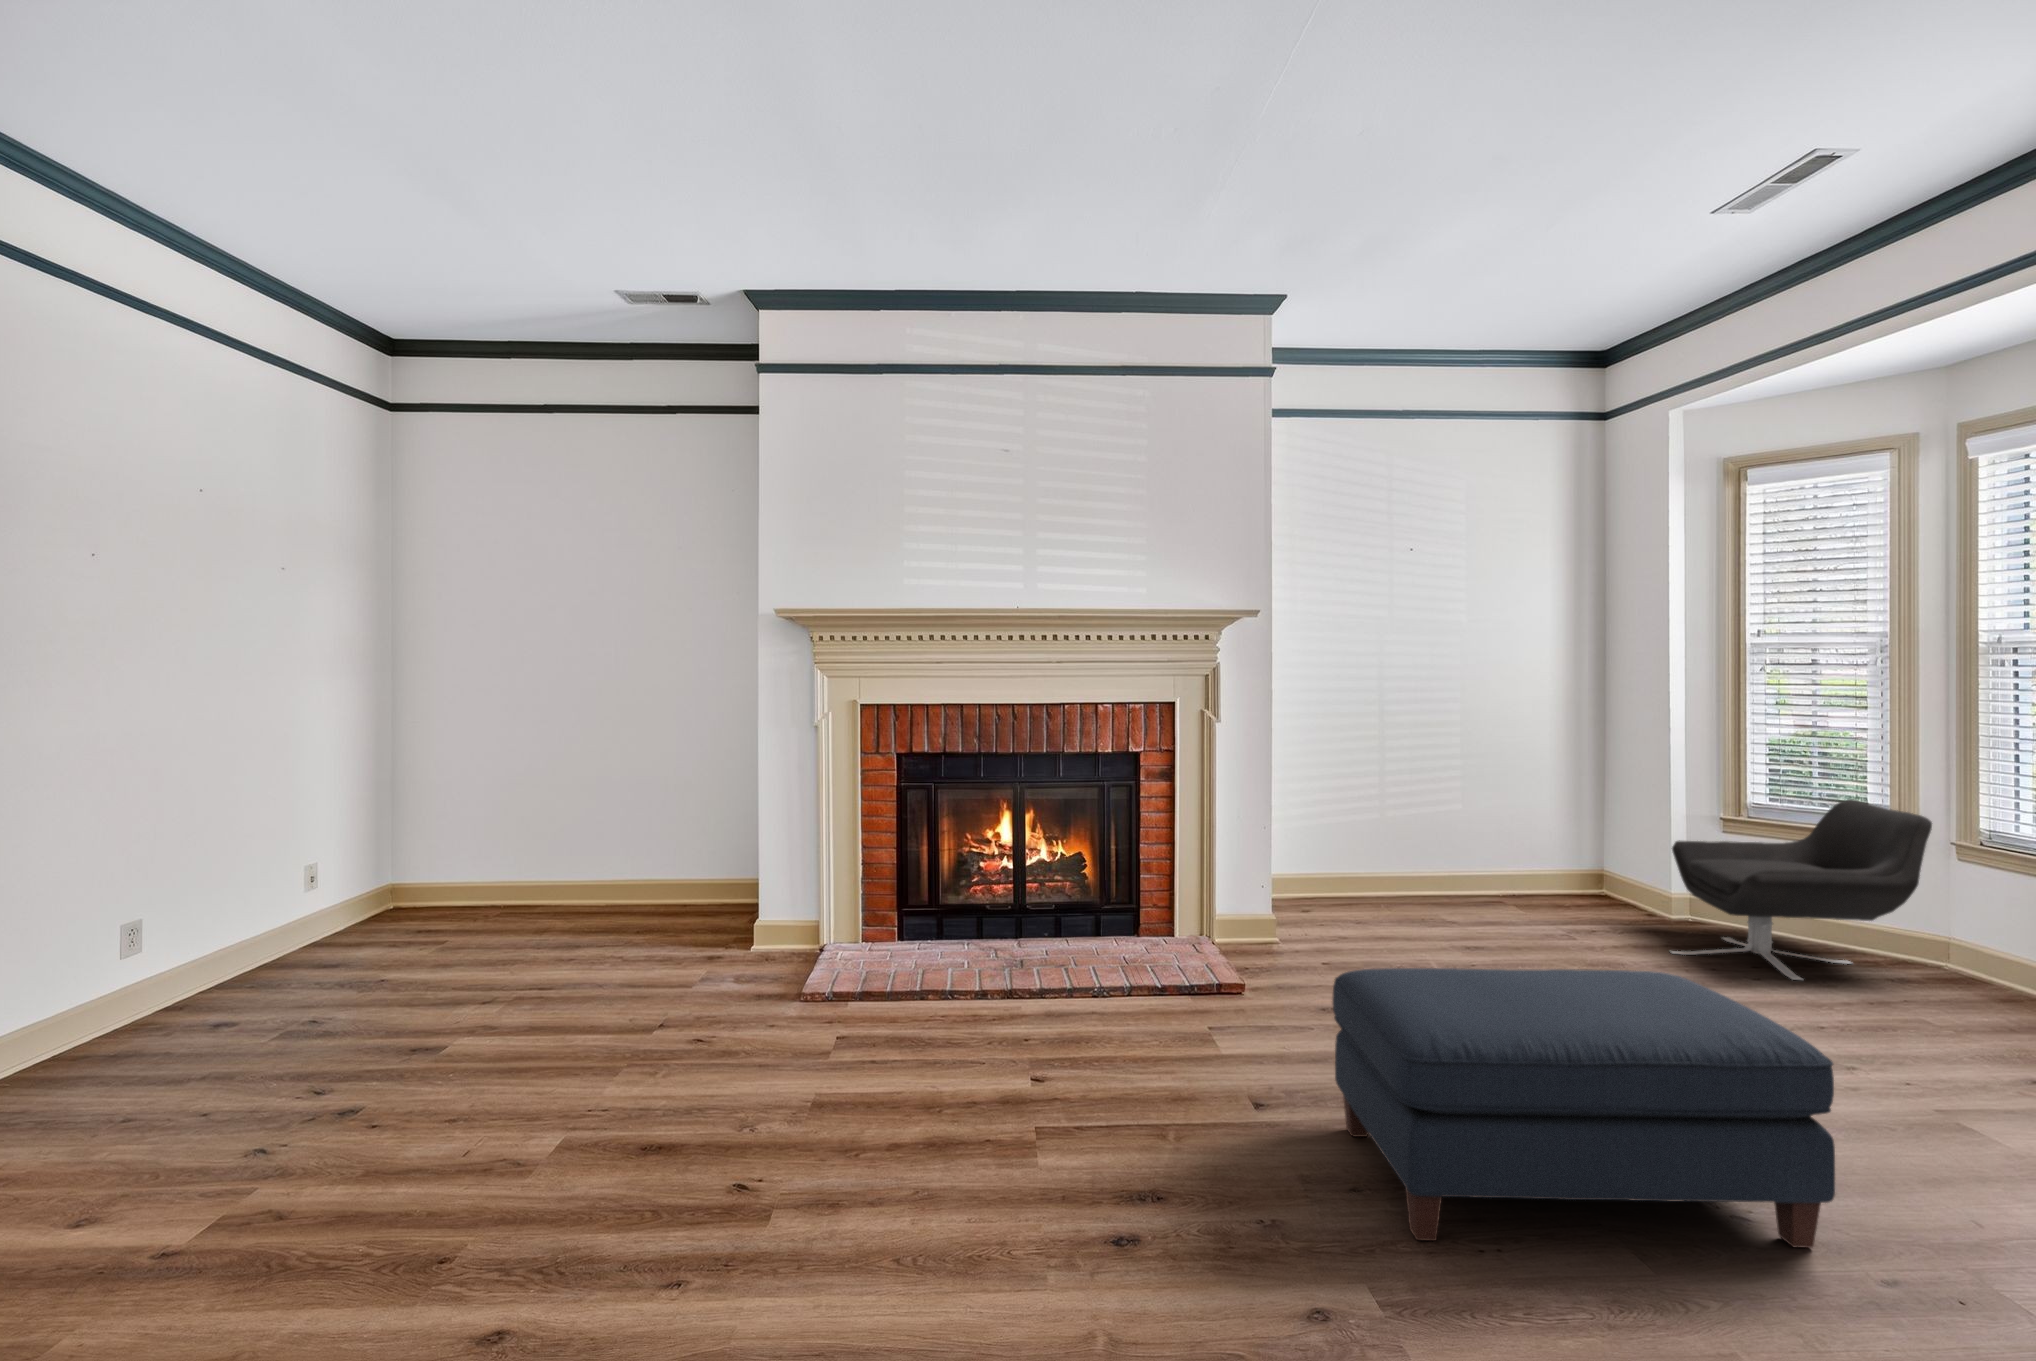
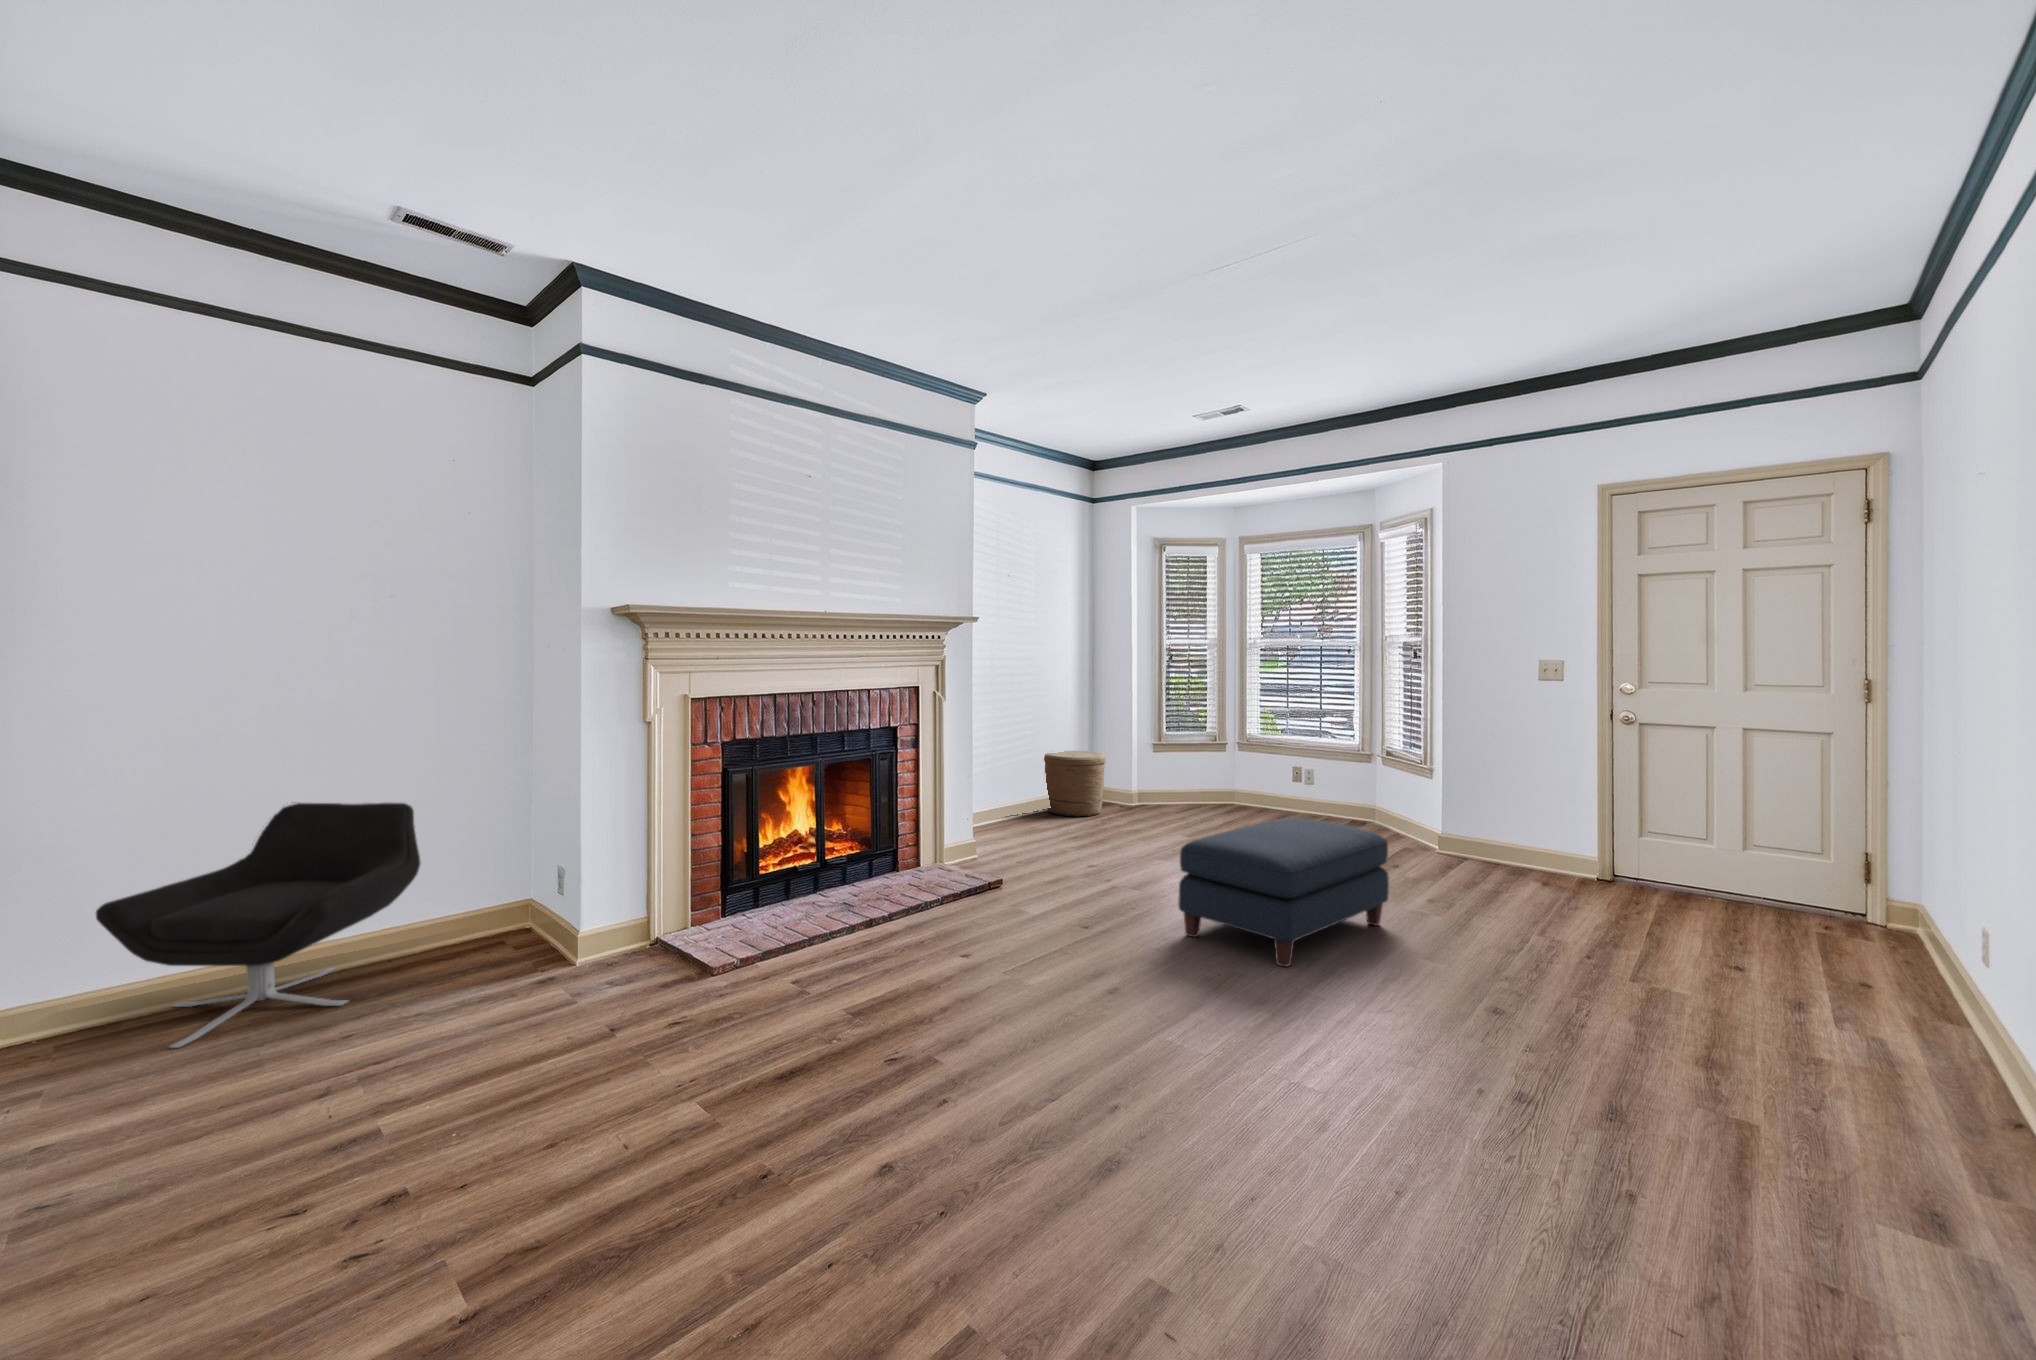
lounge chair: present [1671,799,1932,980] -> present [96,803,420,1048]
woven basket: none [1484,812,1593,920] -> present [1044,751,1106,817]

